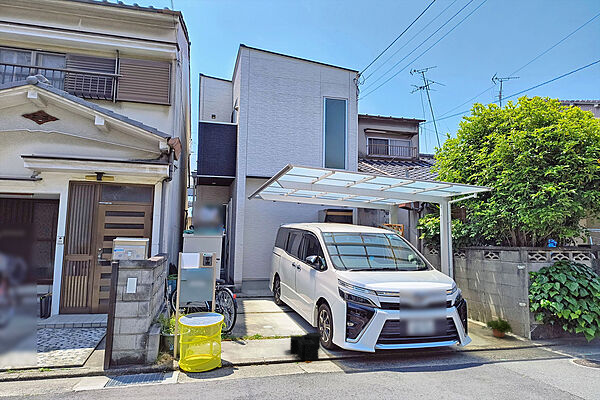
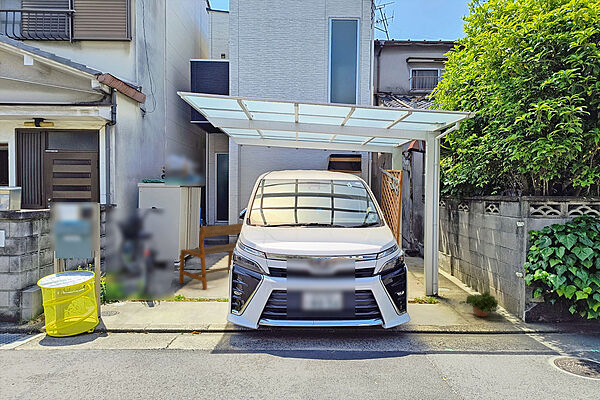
bench: none [241,268,296,327] -> present [179,223,243,289]
storage bin: present [290,333,323,360] -> none [182,299,231,330]

